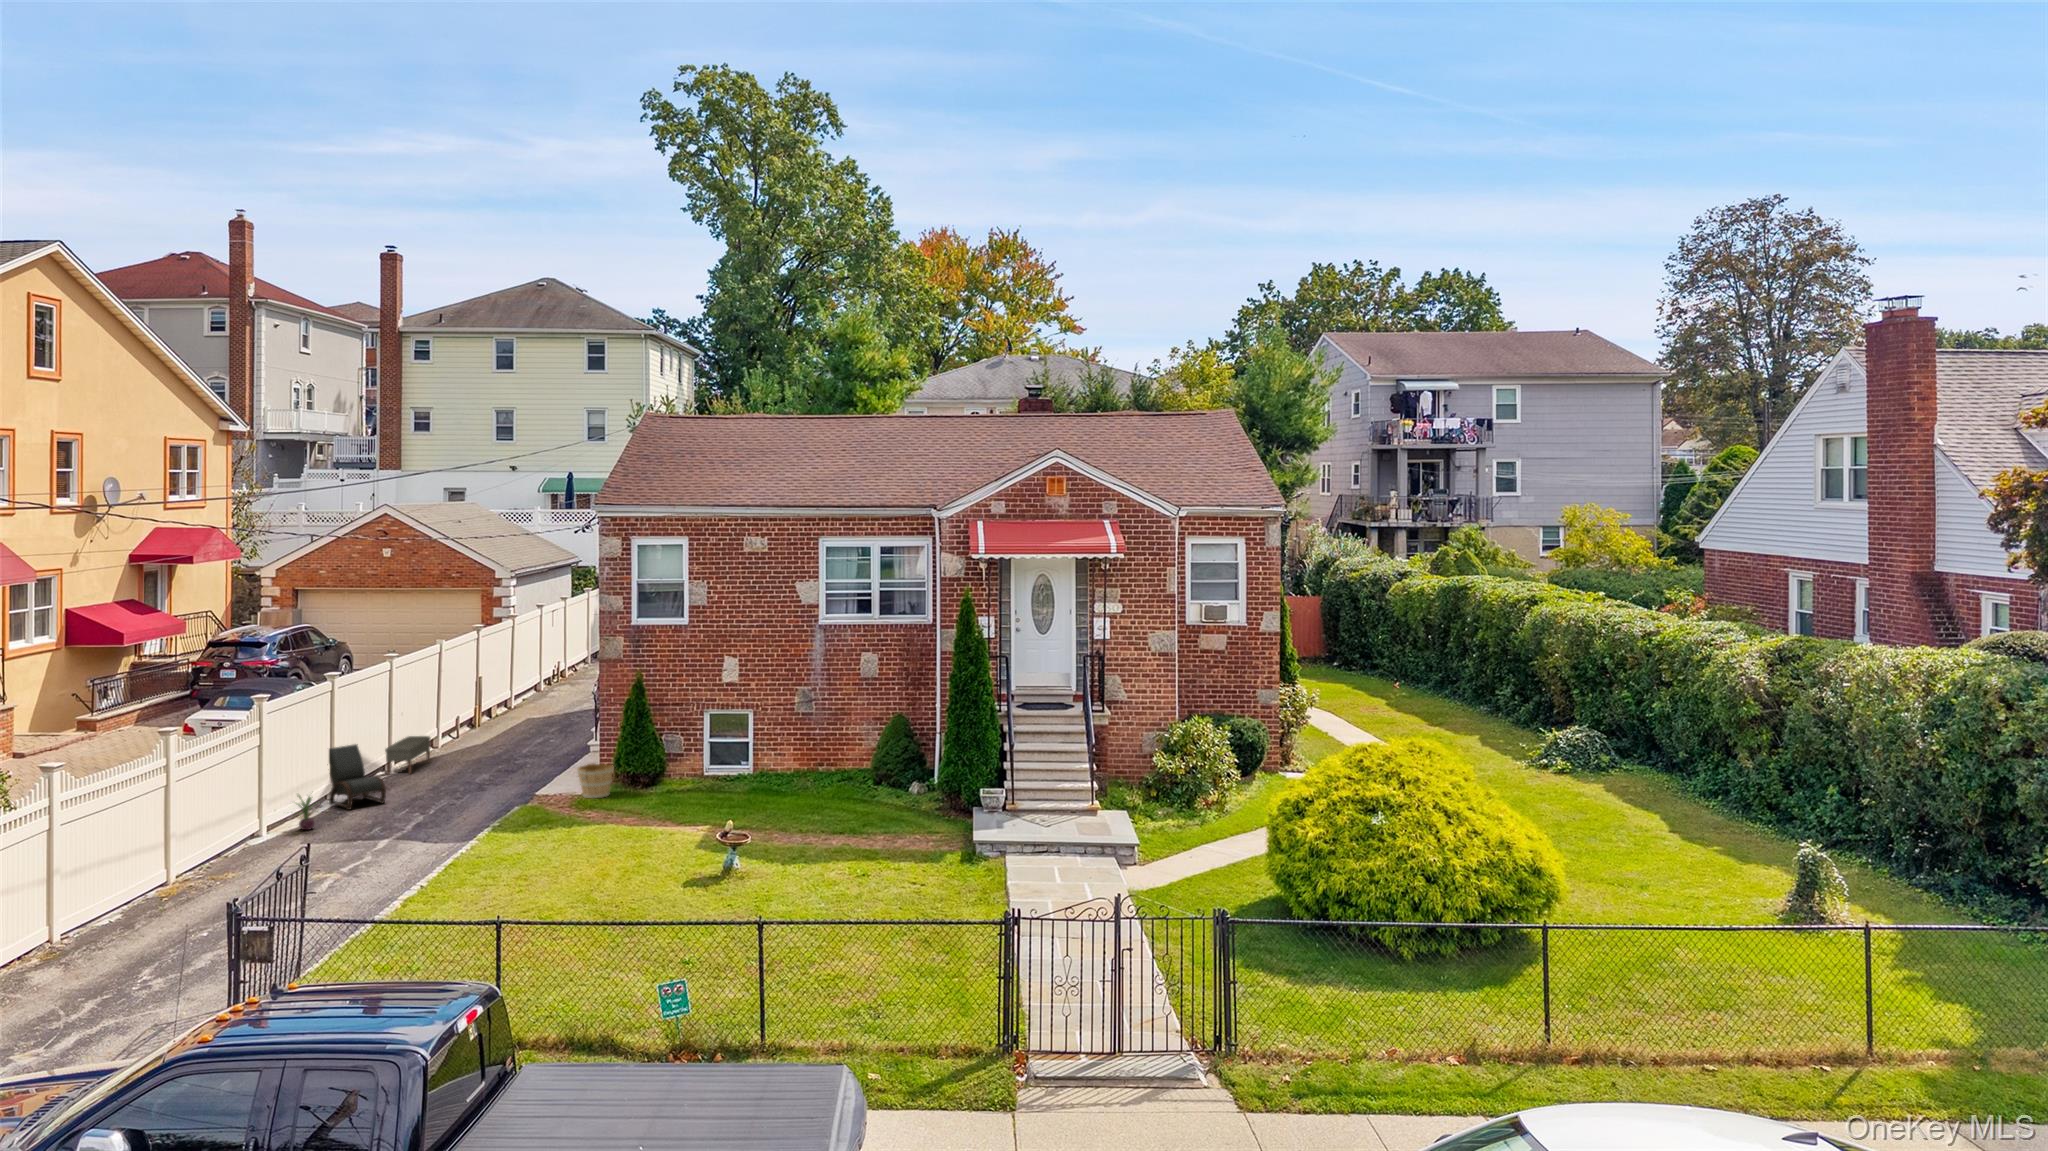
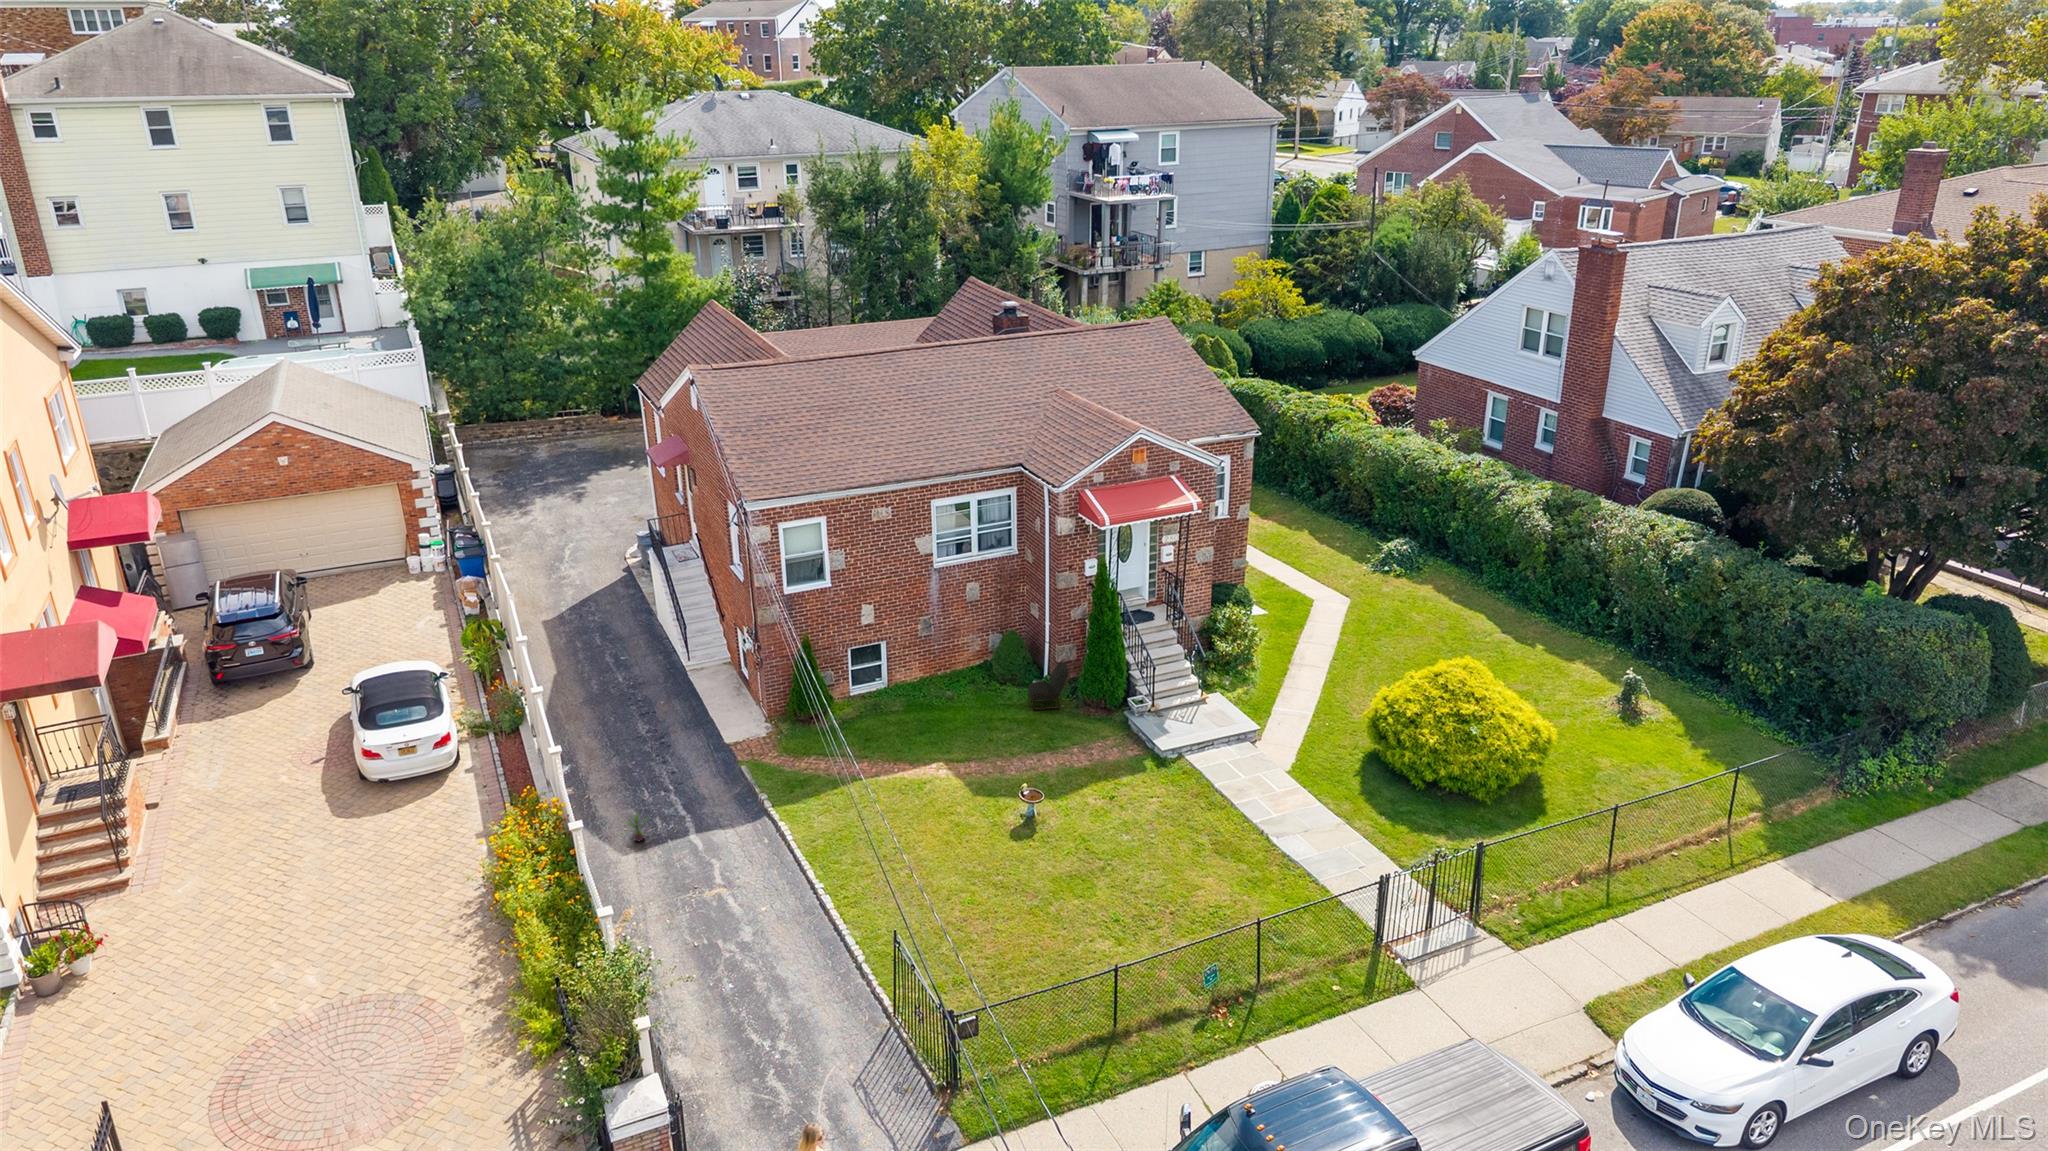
bench: present [385,736,431,775] -> none [560,698,597,746]
lounge chair: present [329,744,386,810] -> present [1027,661,1069,711]
wooden bucket: present [577,763,614,798] -> none [779,711,808,743]

